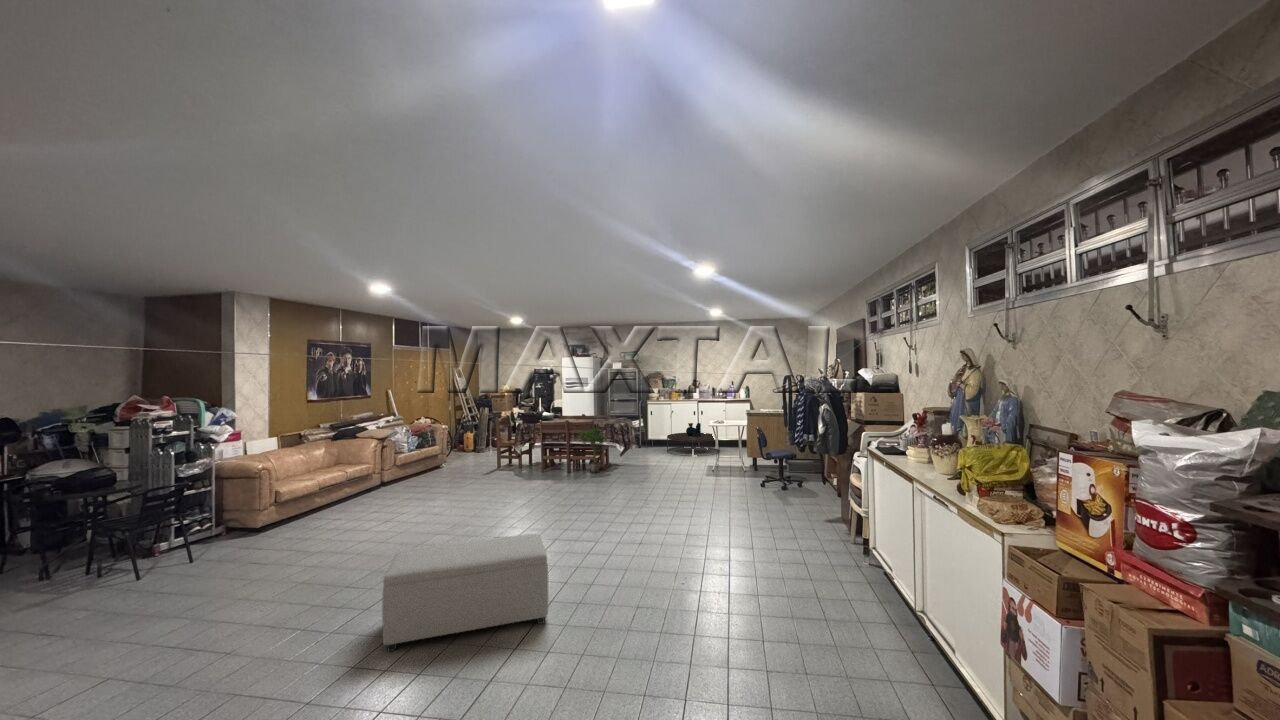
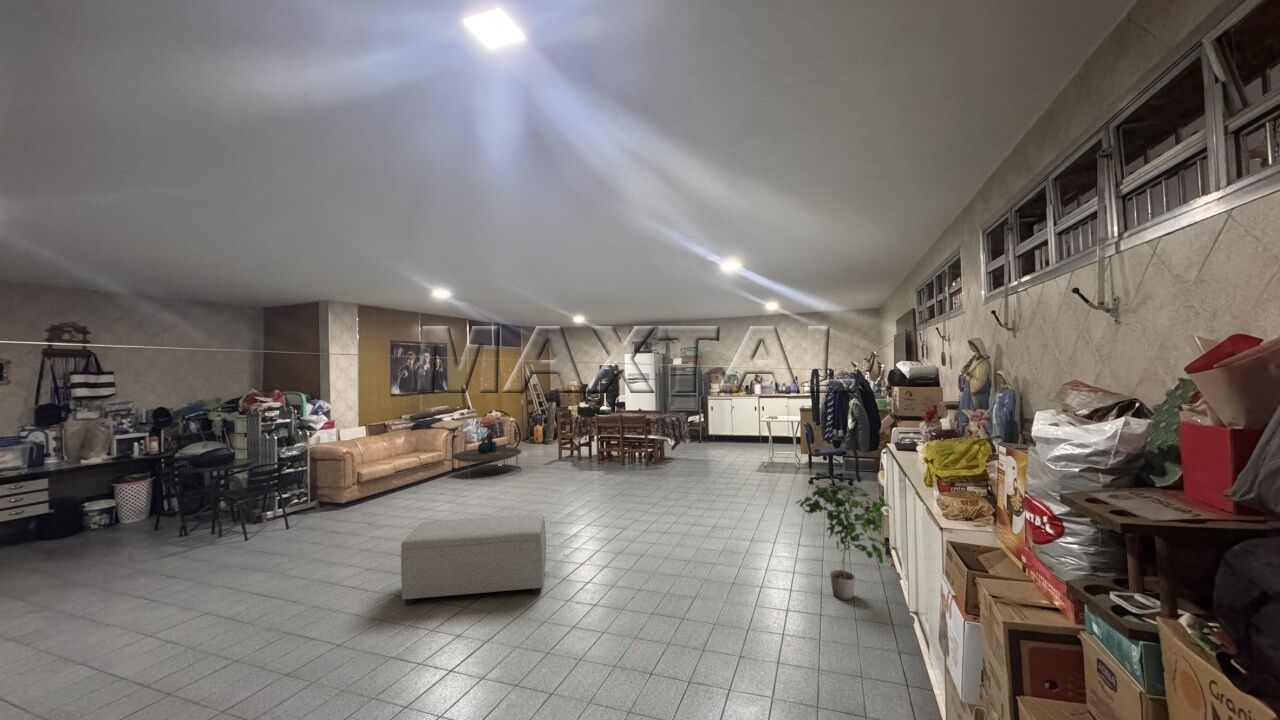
coffee table: present [667,423,719,456] -> present [452,436,521,480]
potted plant: present [578,426,606,473] -> present [796,485,890,600]

